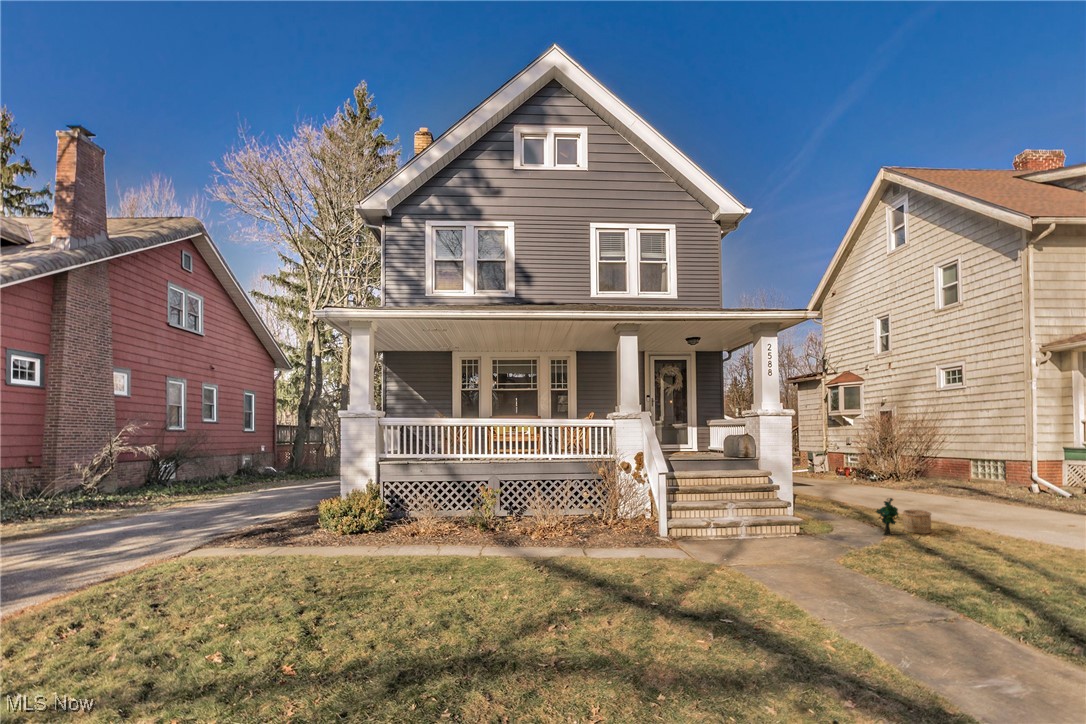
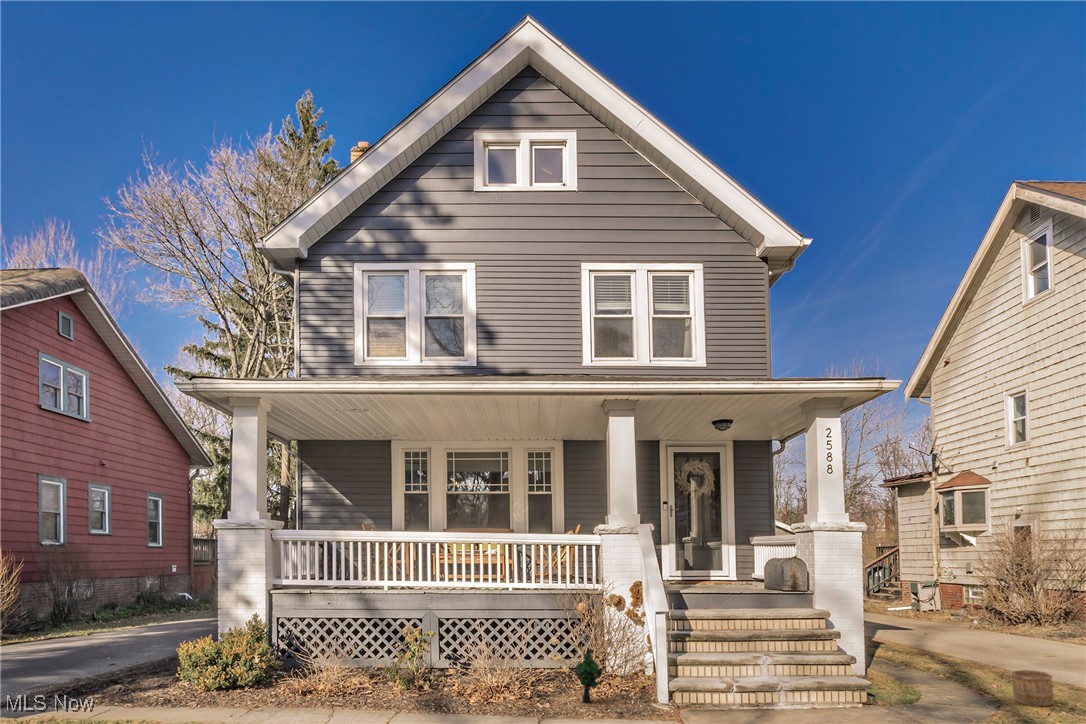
decorative plant: present [876,498,899,535] -> present [574,649,602,703]

